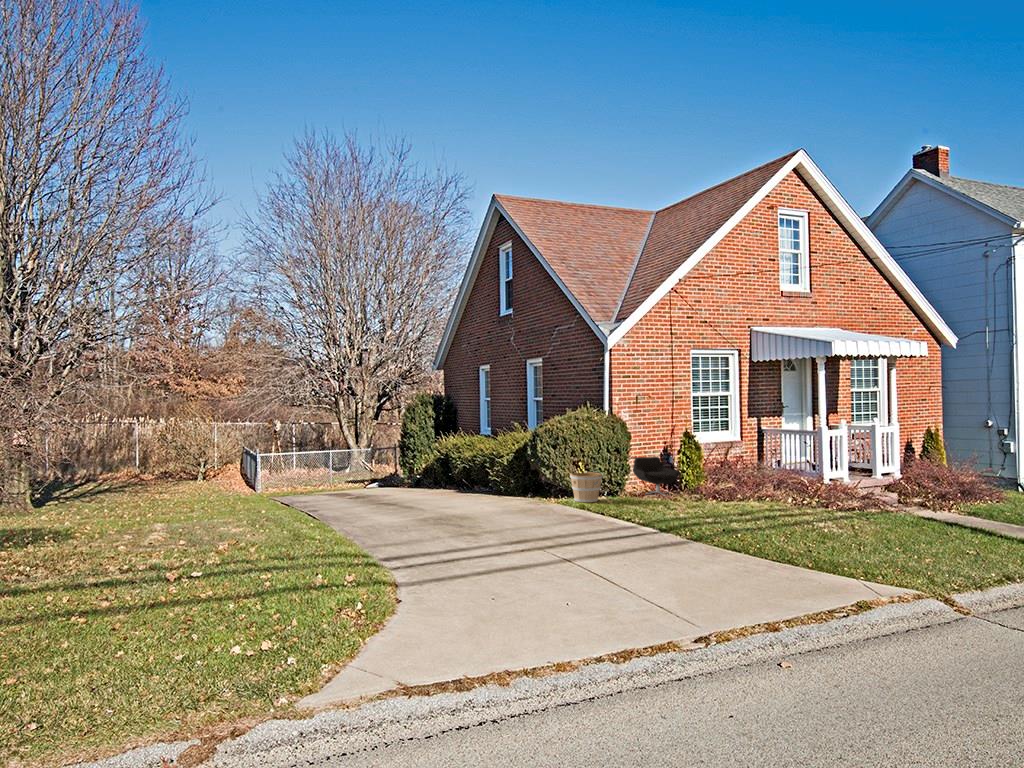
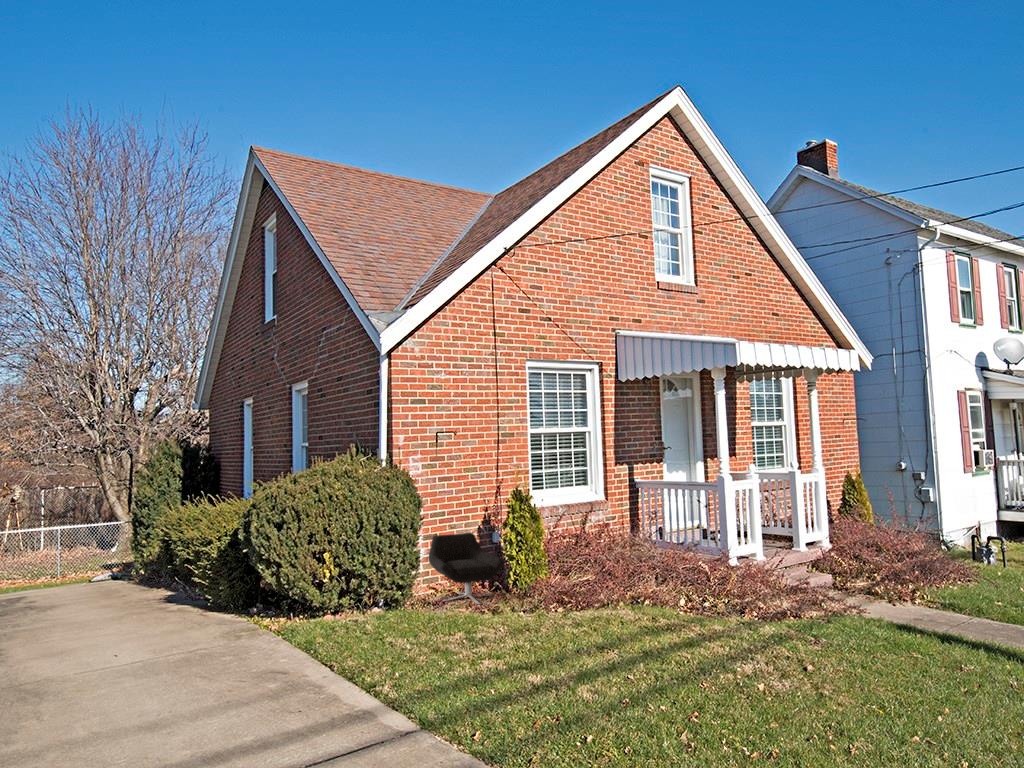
wooden bucket: present [570,472,602,503] -> none [299,570,359,632]

